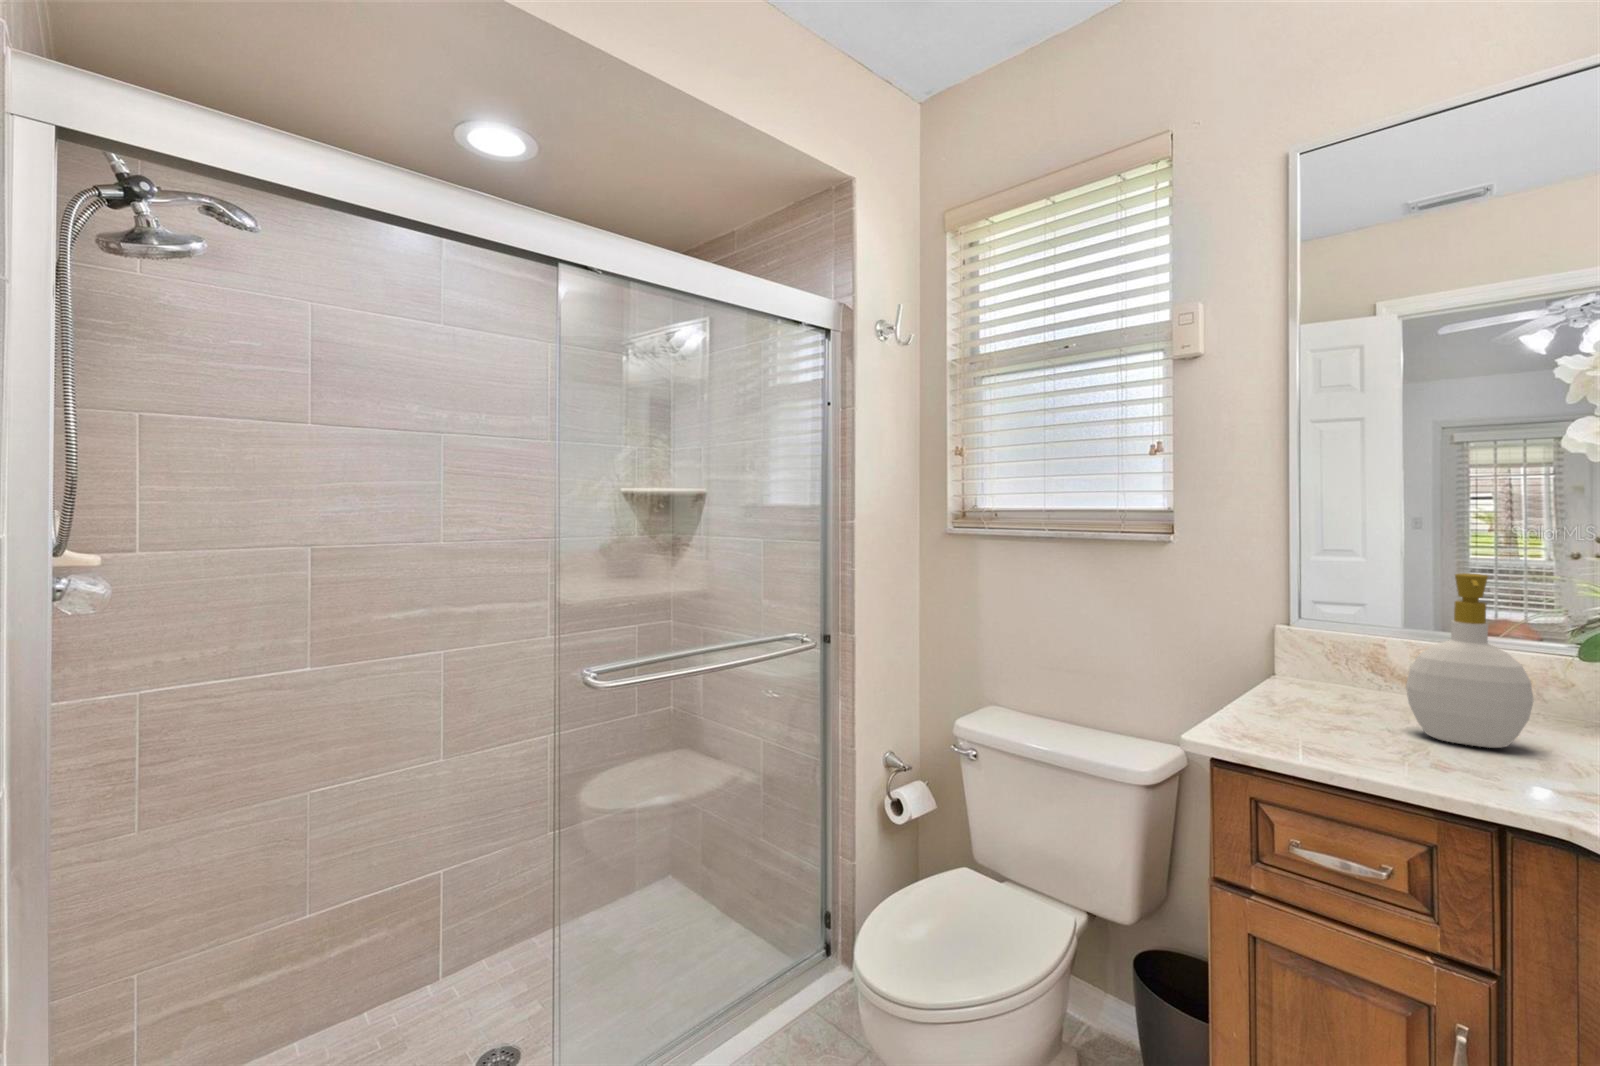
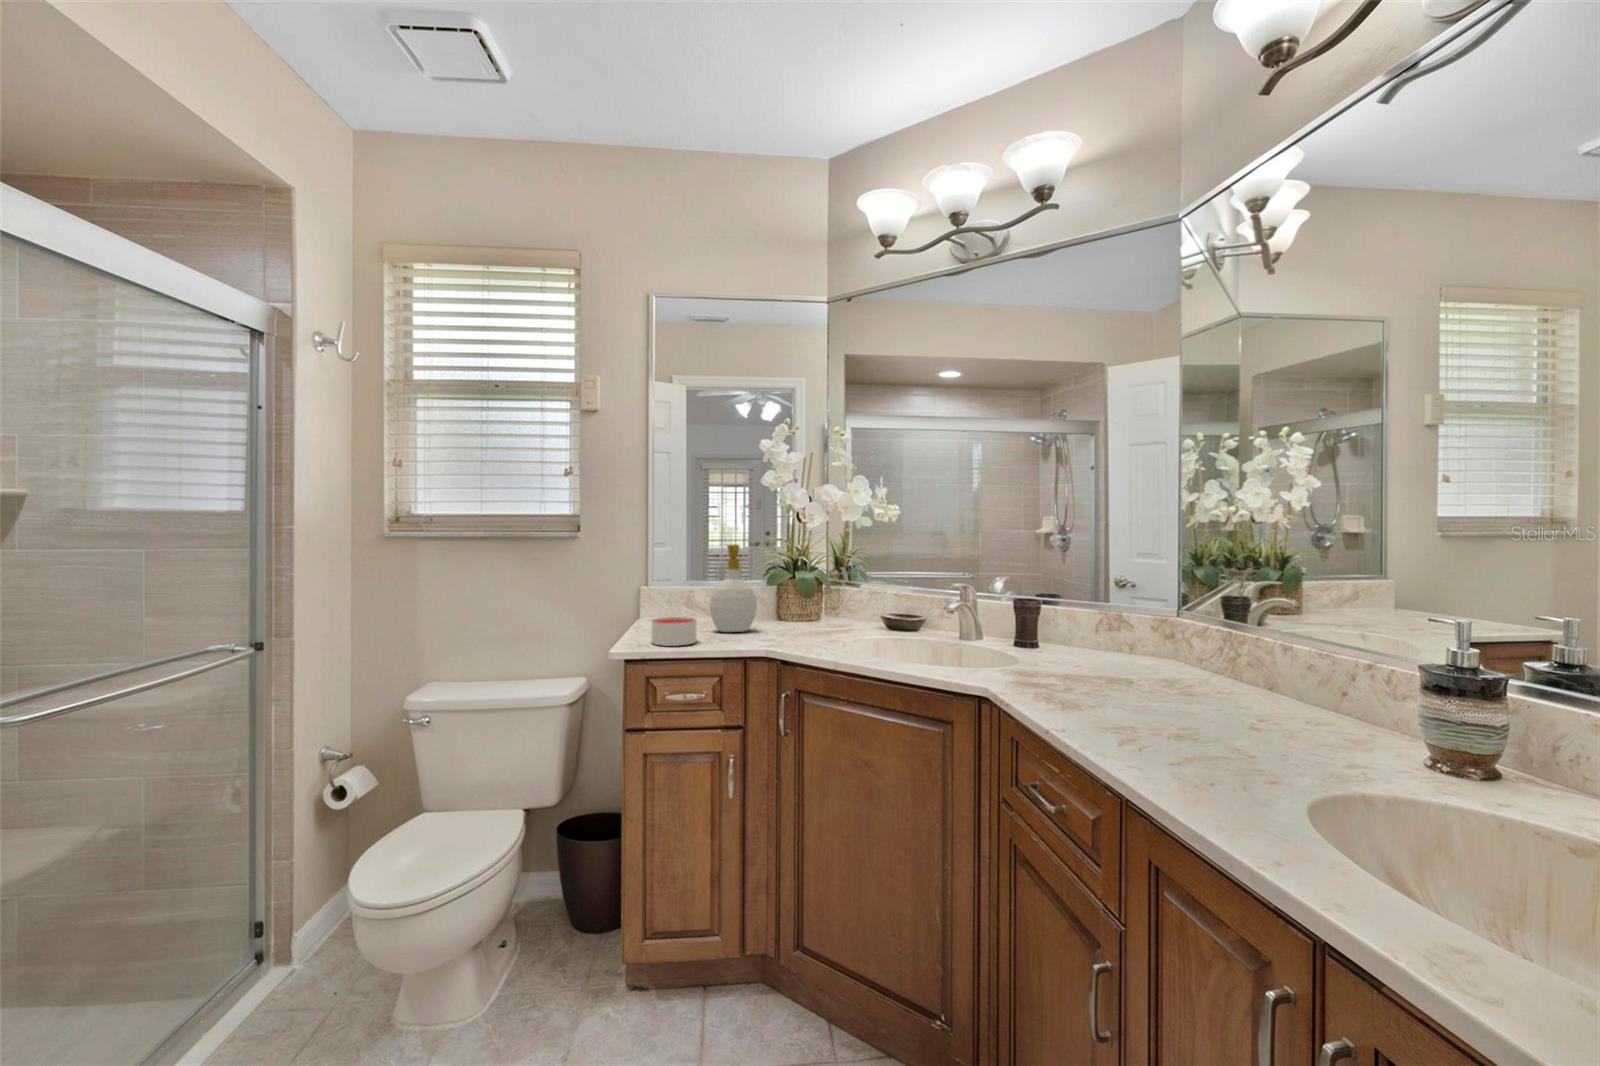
candle: none [1270,696,1368,759] -> present [652,617,697,646]

